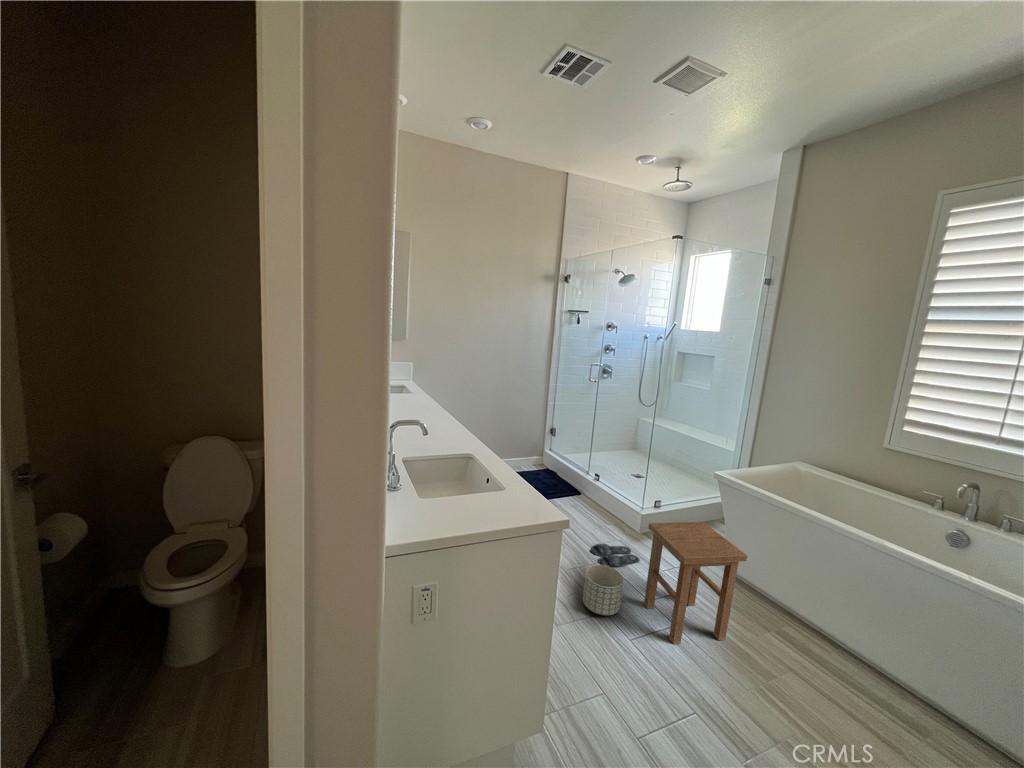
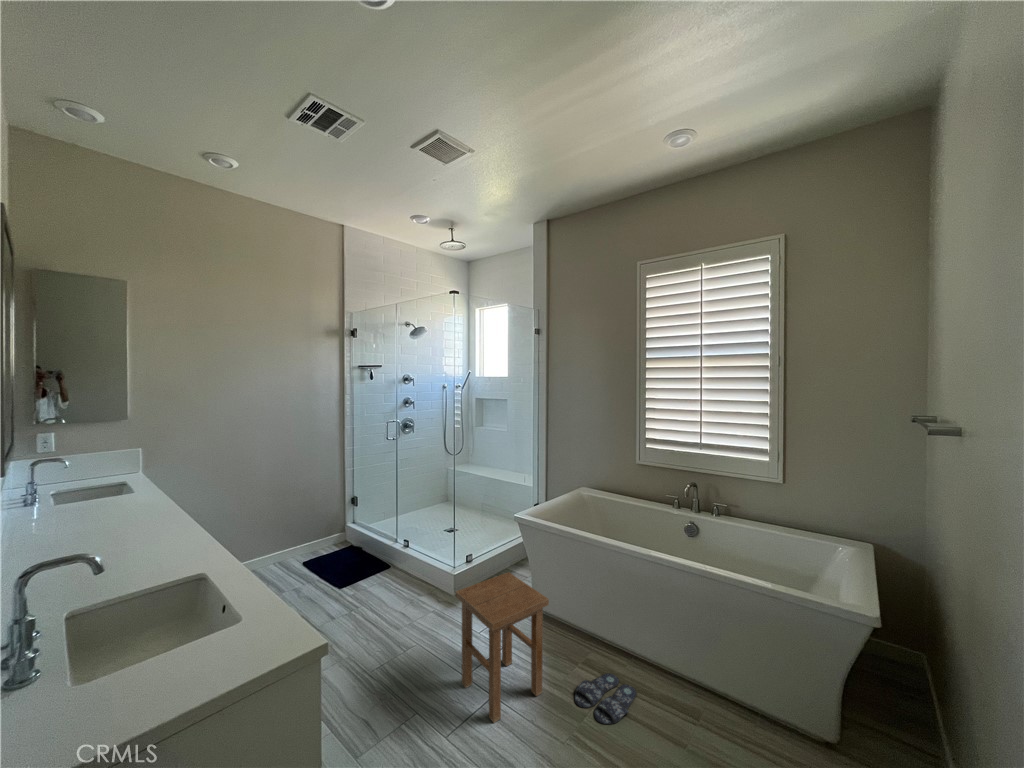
slippers: present [591,544,639,567] -> present [575,673,637,724]
planter: present [583,565,623,615] -> none [391,655,435,722]

